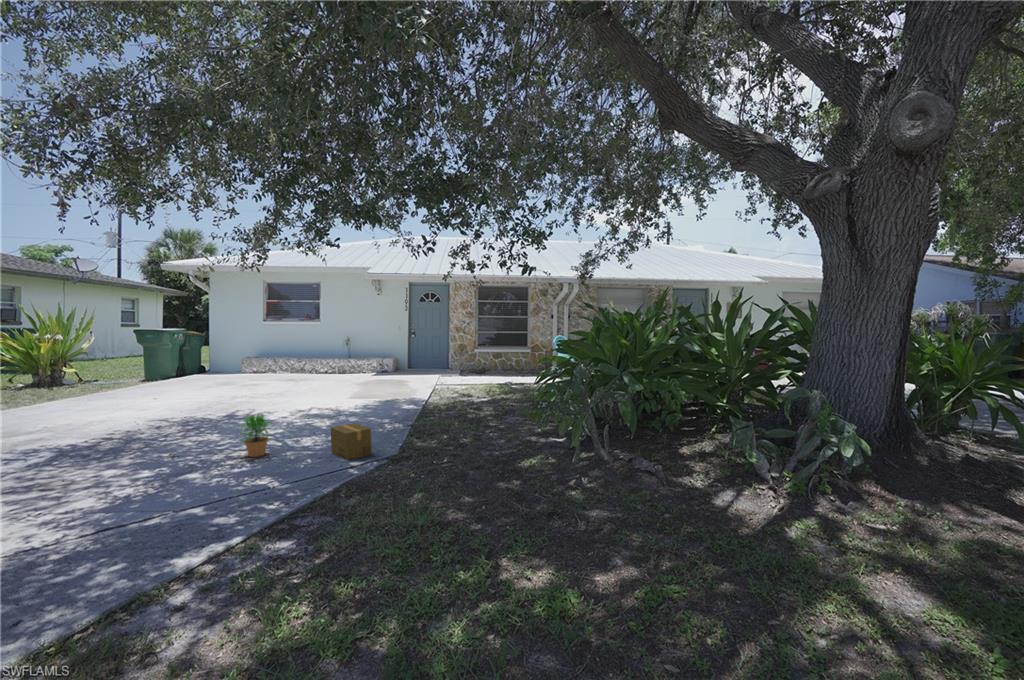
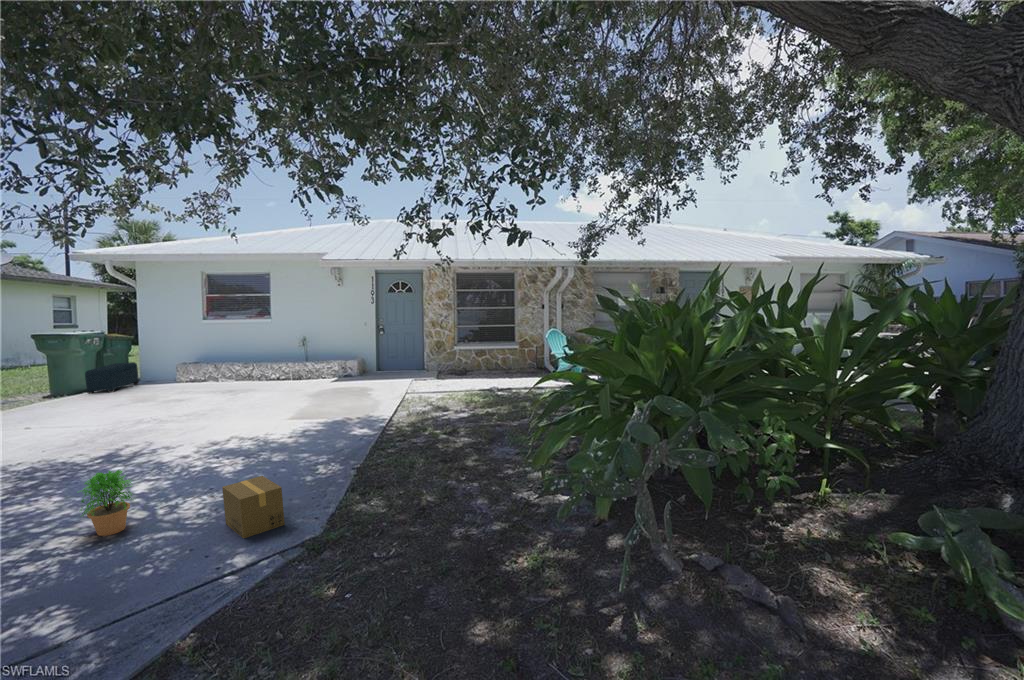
bench: none [172,355,211,380] -> present [85,362,139,394]

